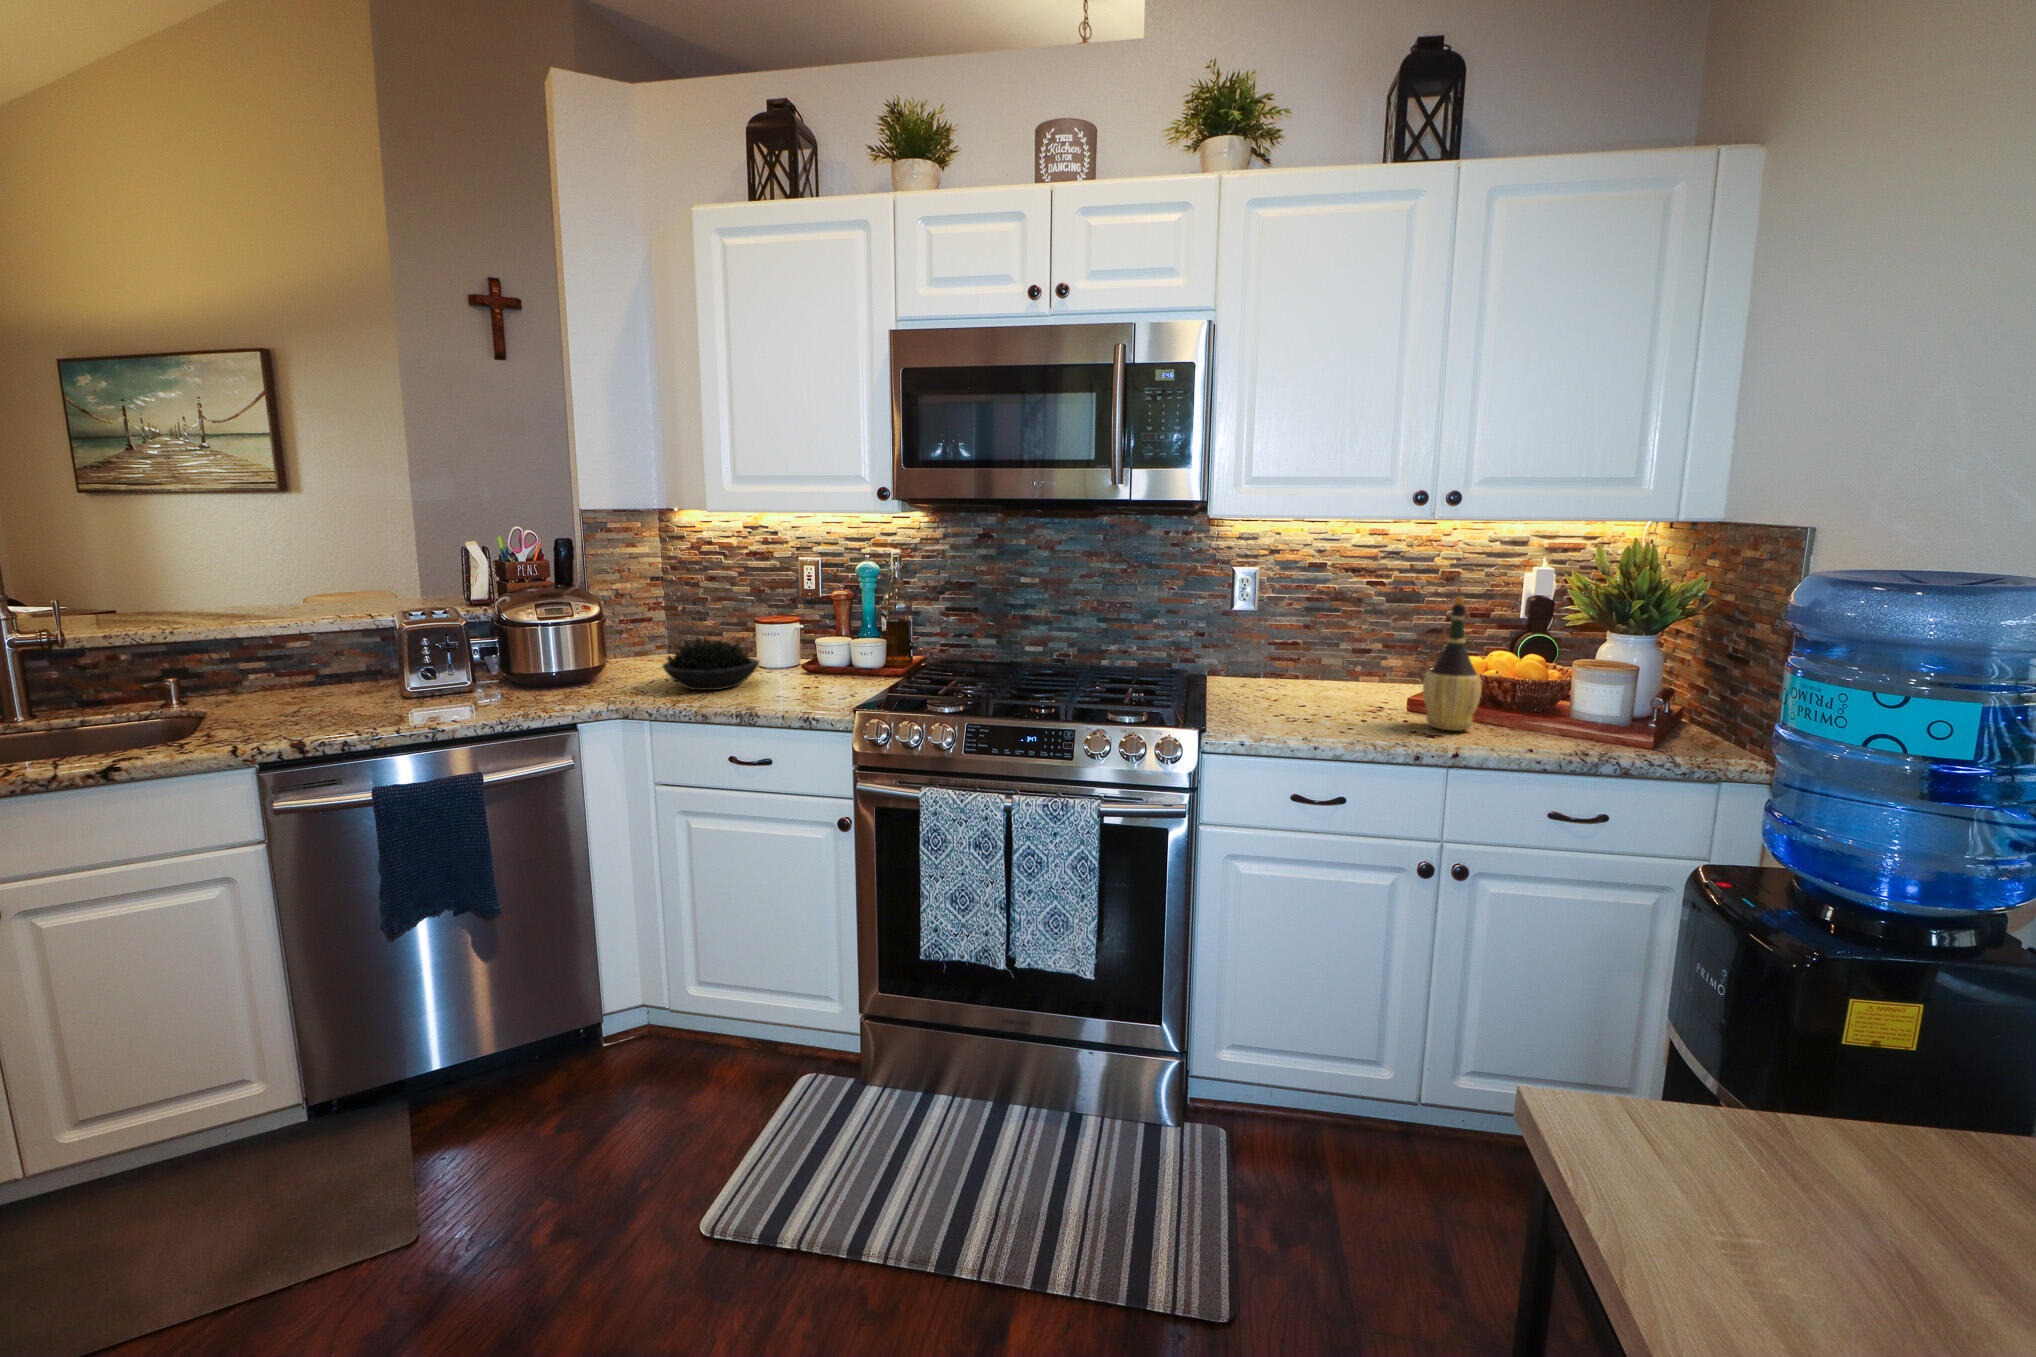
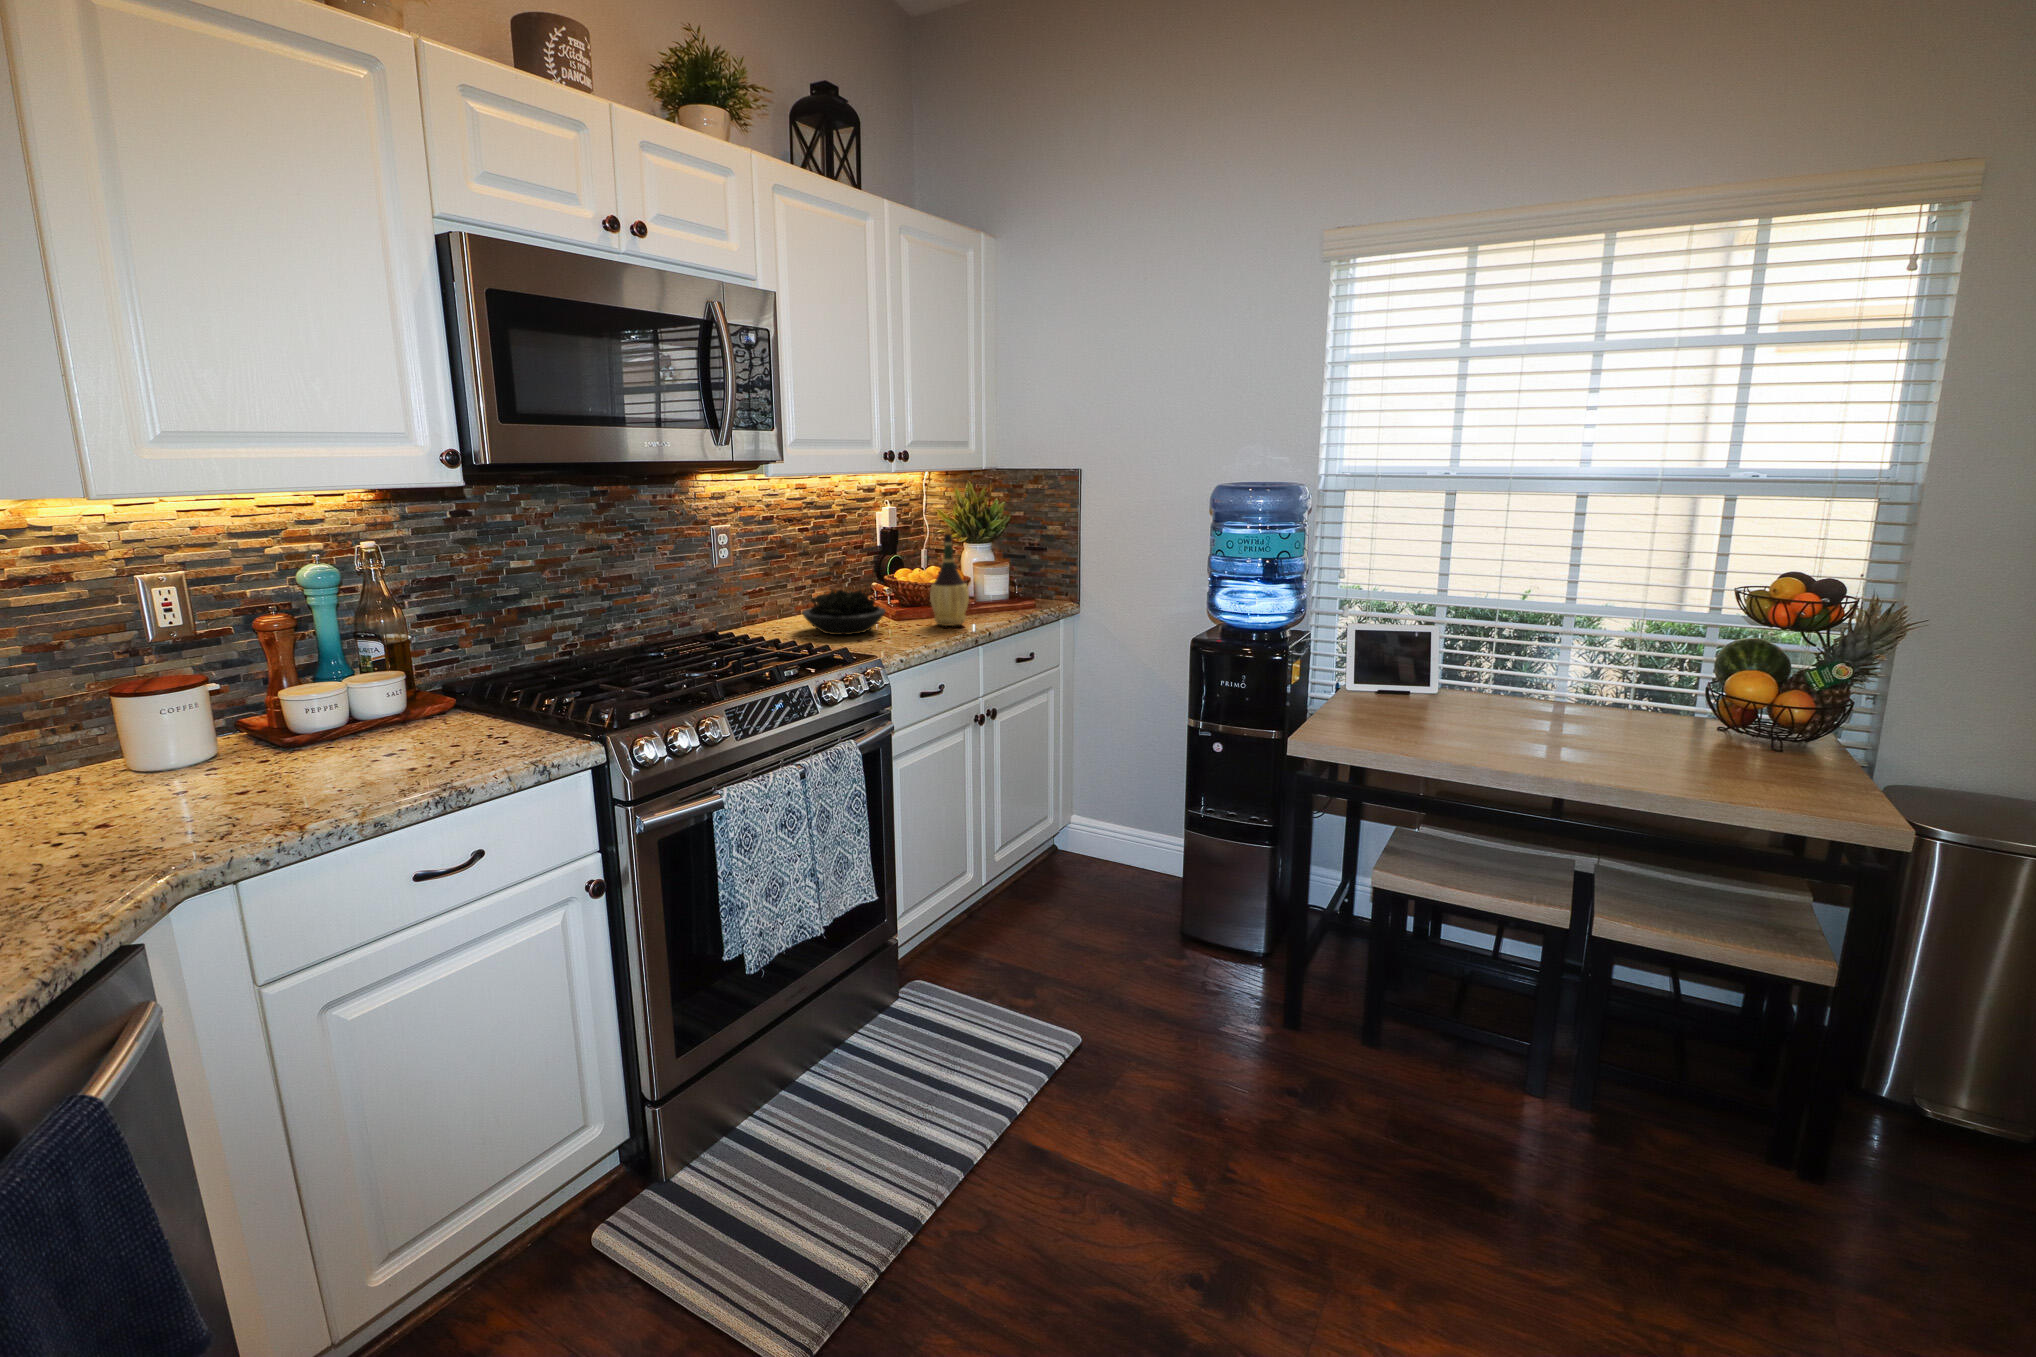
succulent plant: present [663,637,759,690] -> present [802,589,885,635]

